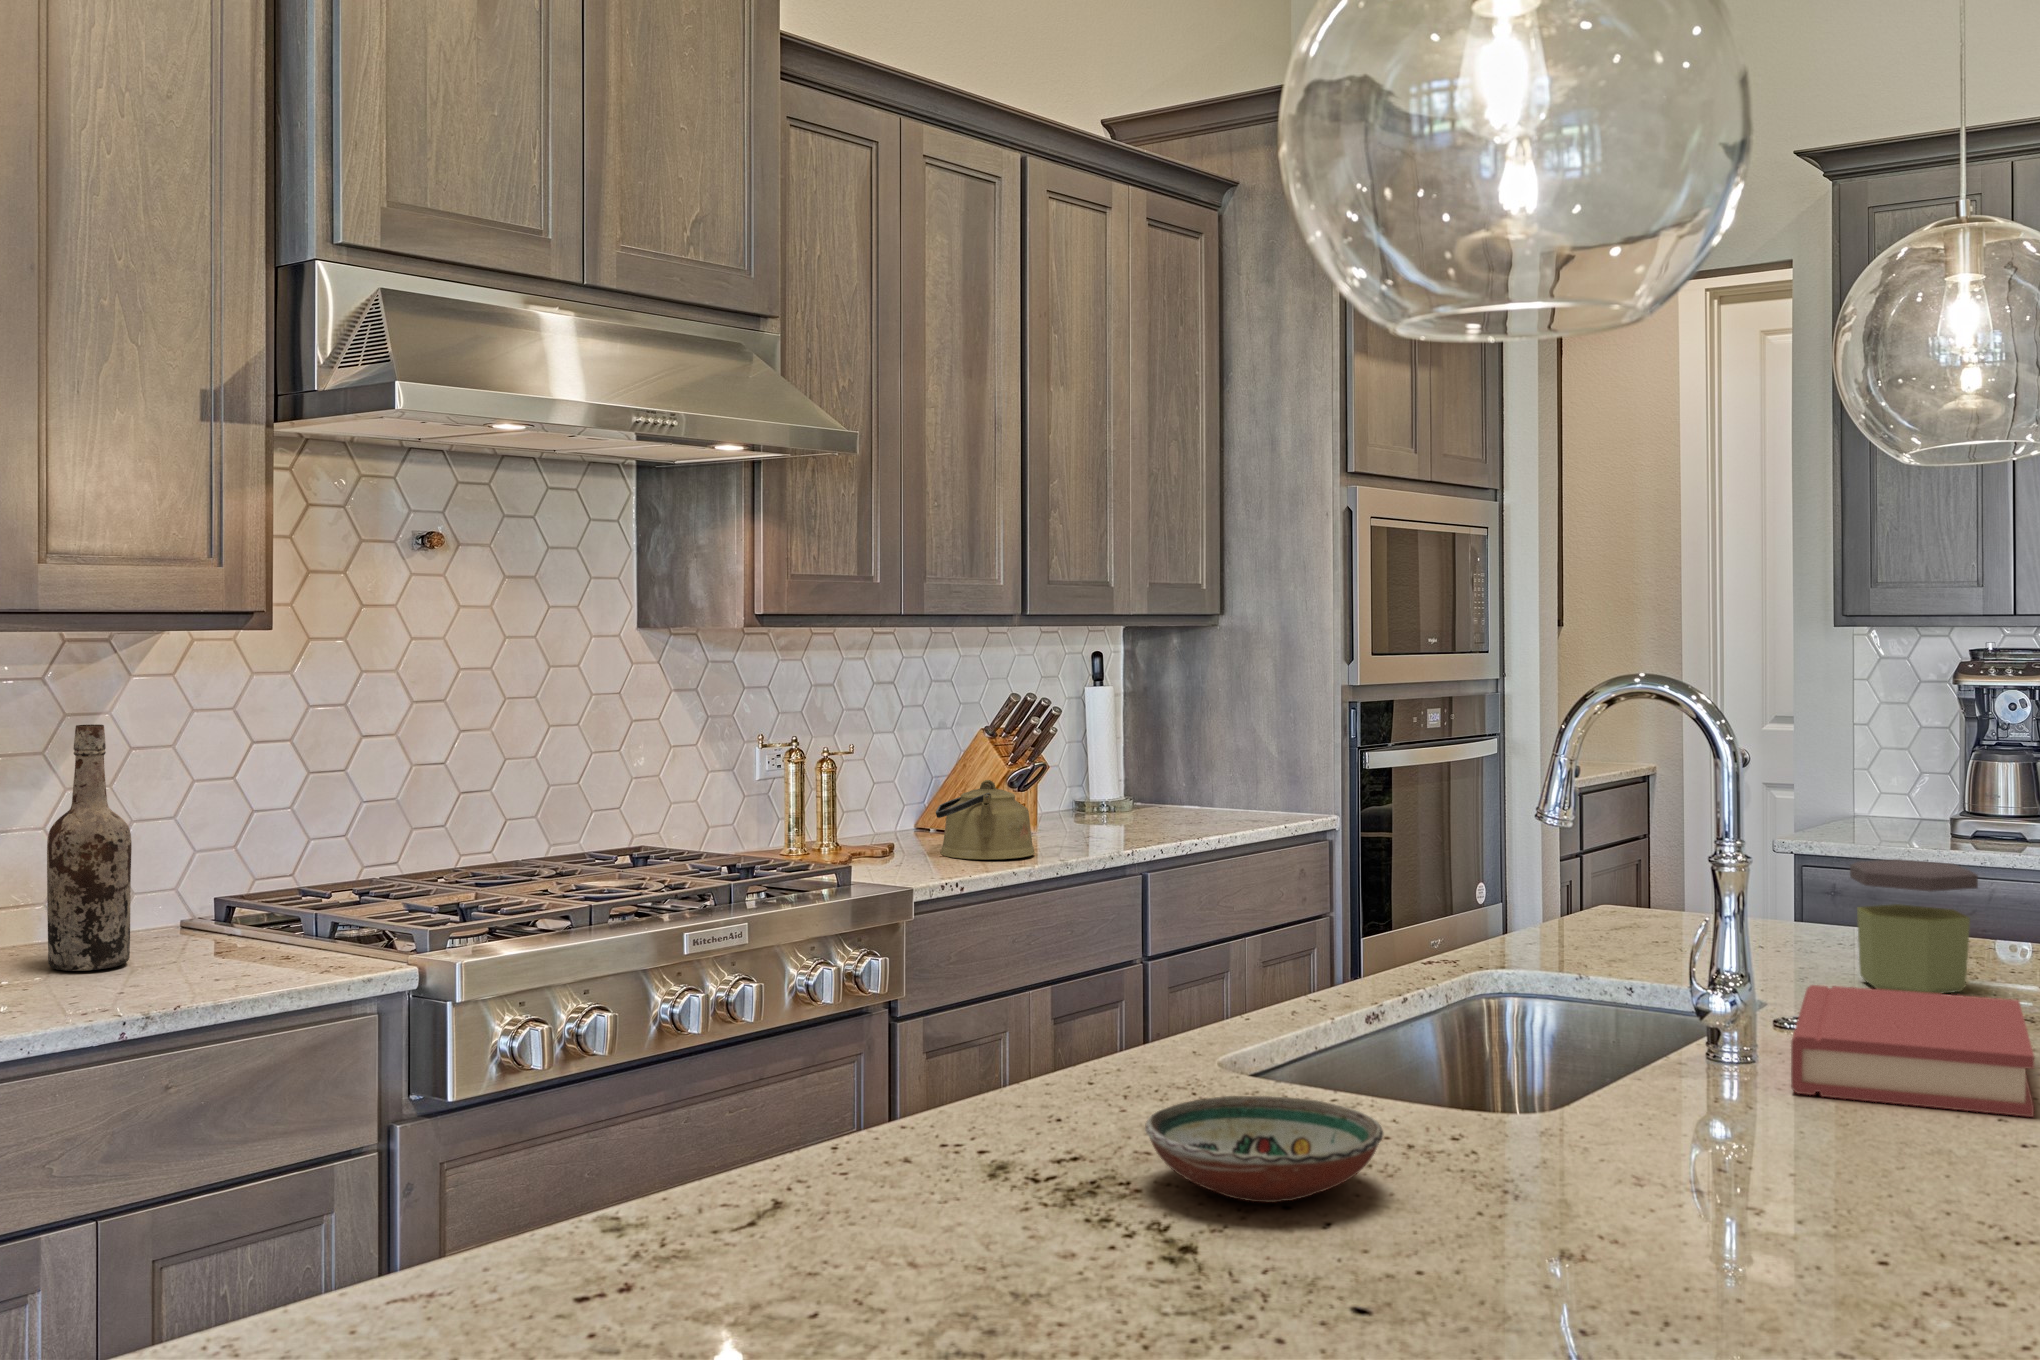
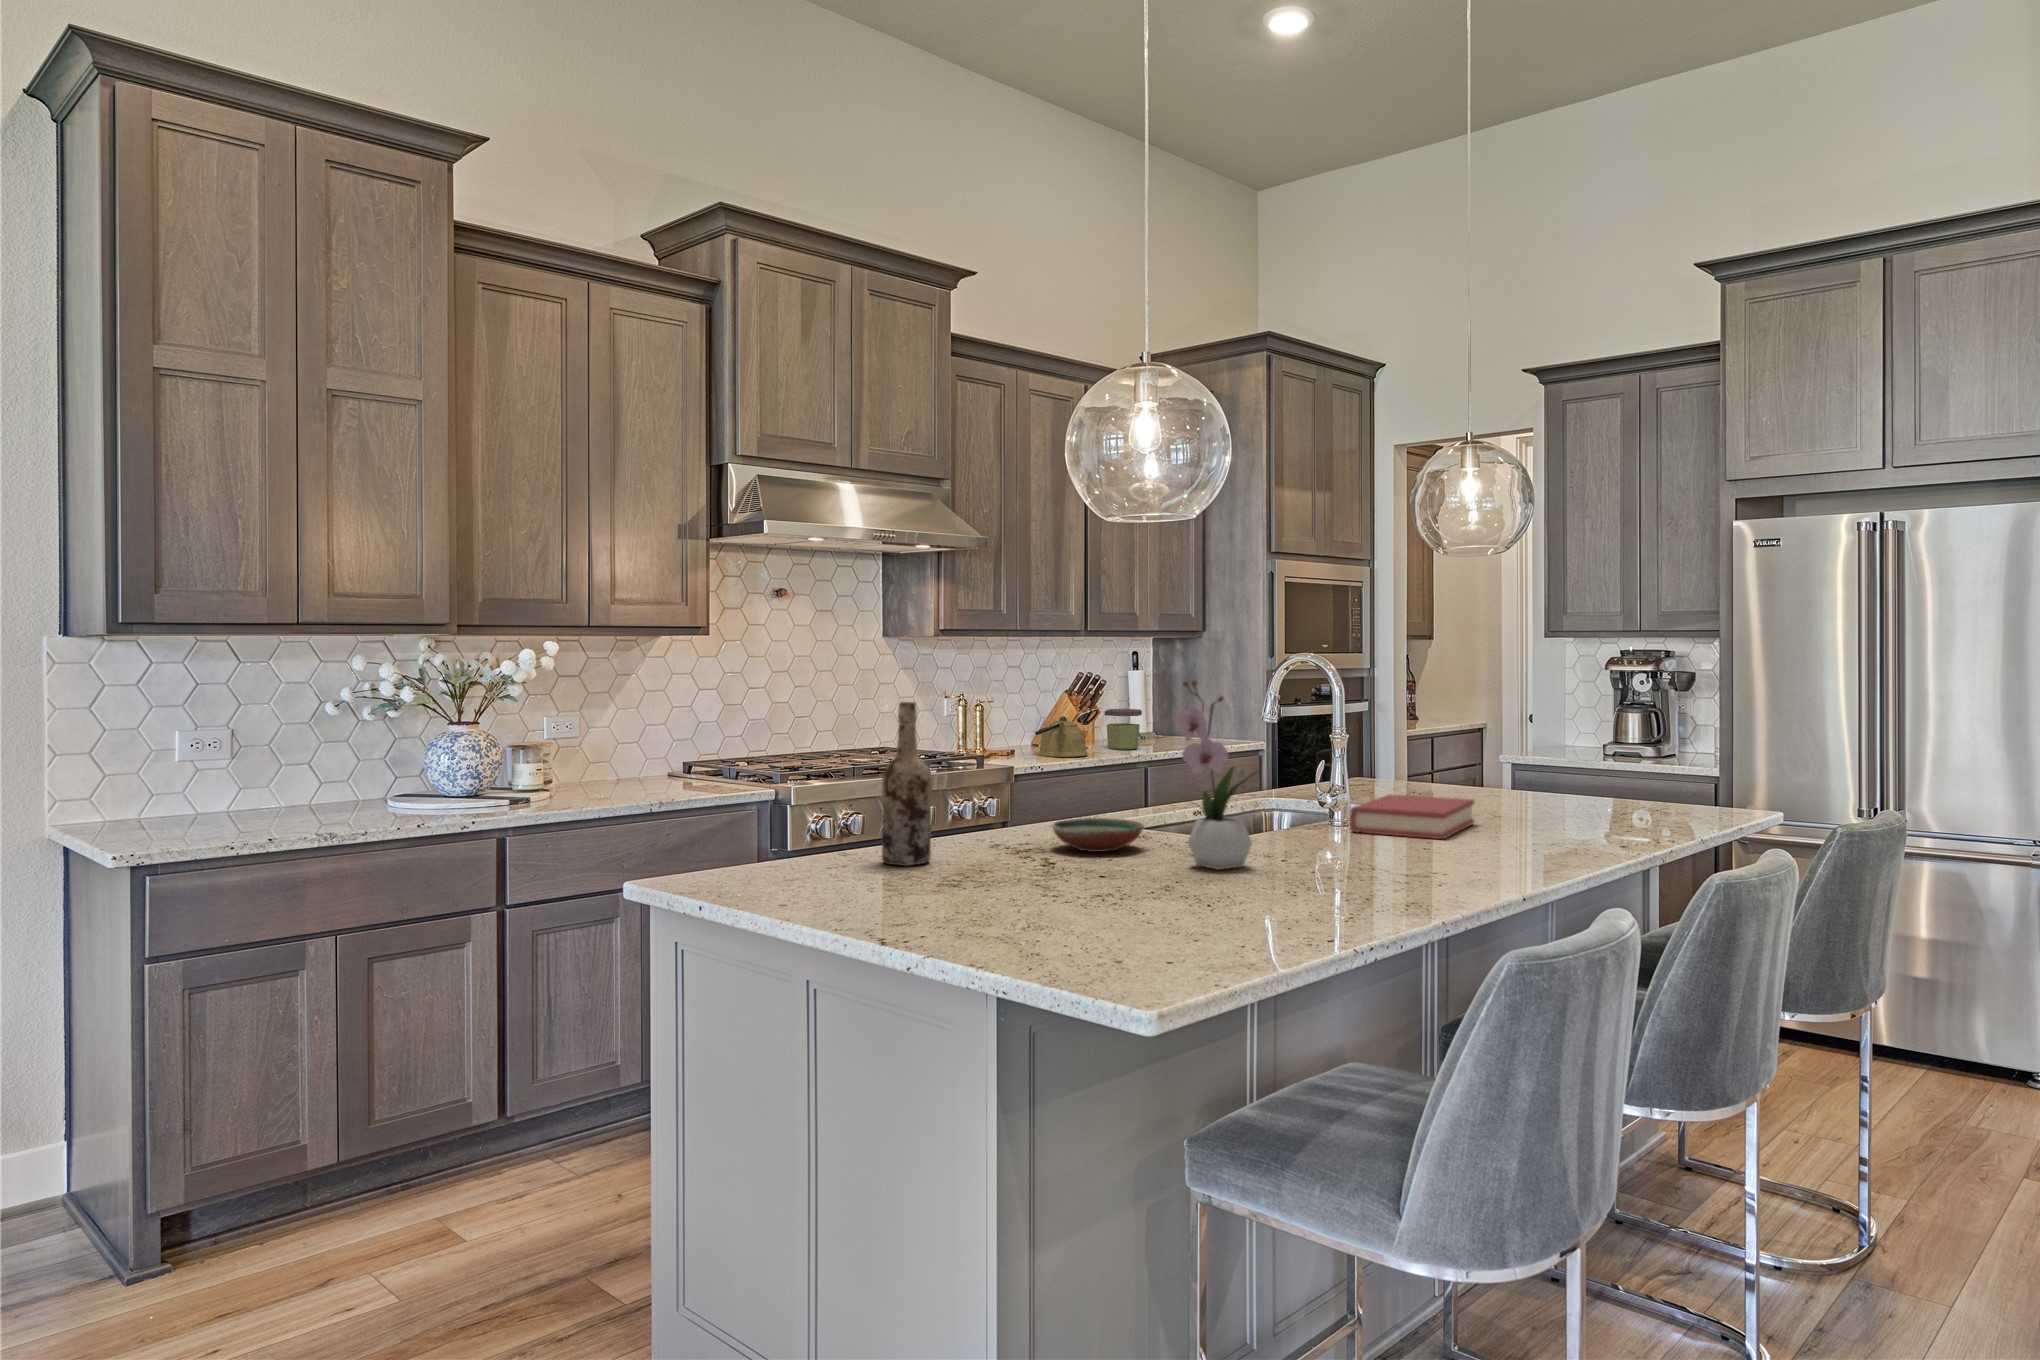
wine bottle: present [47,724,132,971] -> present [882,702,932,866]
flower arrangement: none [1530,766,1751,1284] -> present [1176,680,1254,870]
jar: present [1850,859,1978,994] -> present [1105,709,1142,750]

